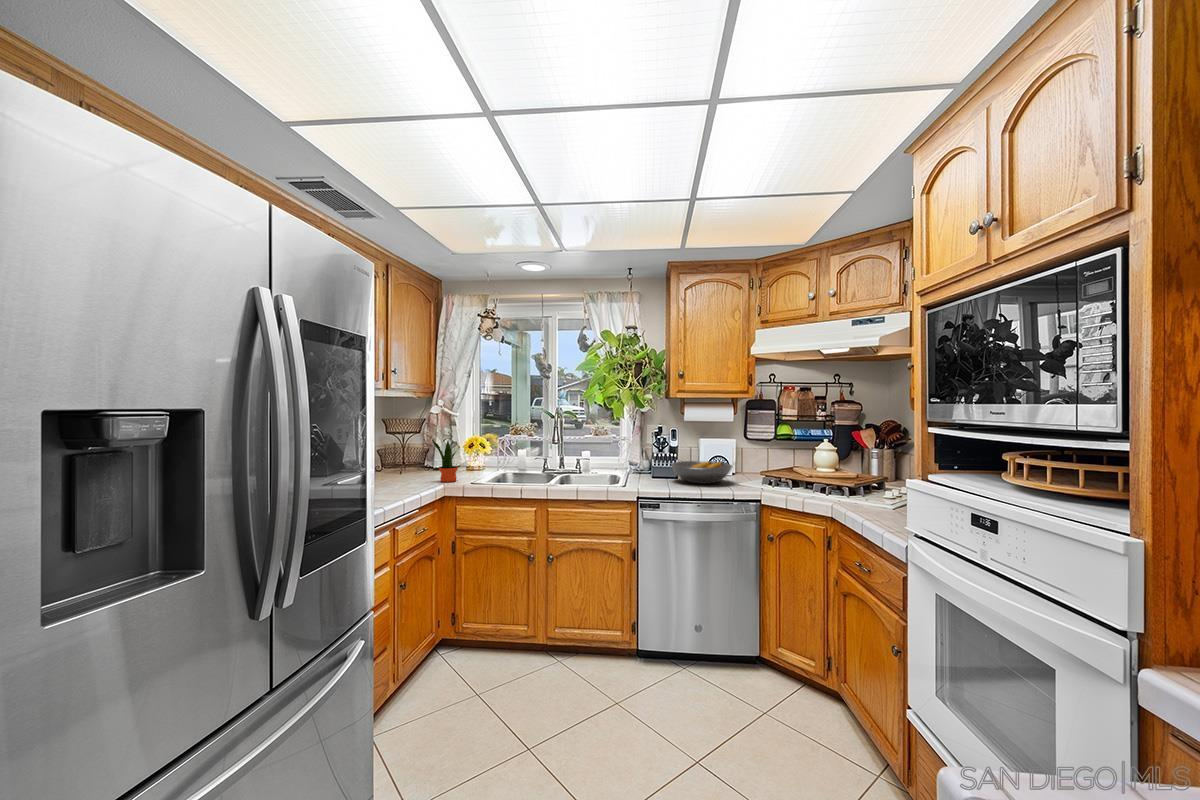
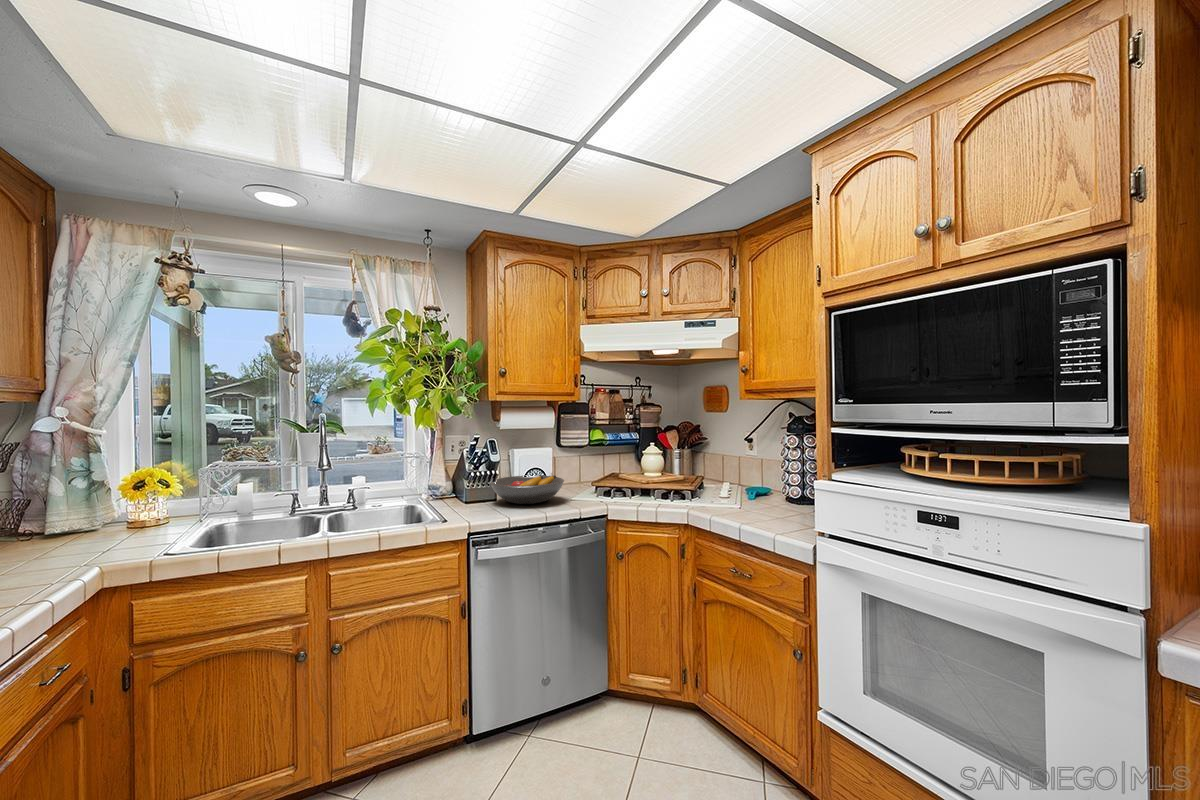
potted plant: present [432,439,458,482] -> none [58,478,127,560]

